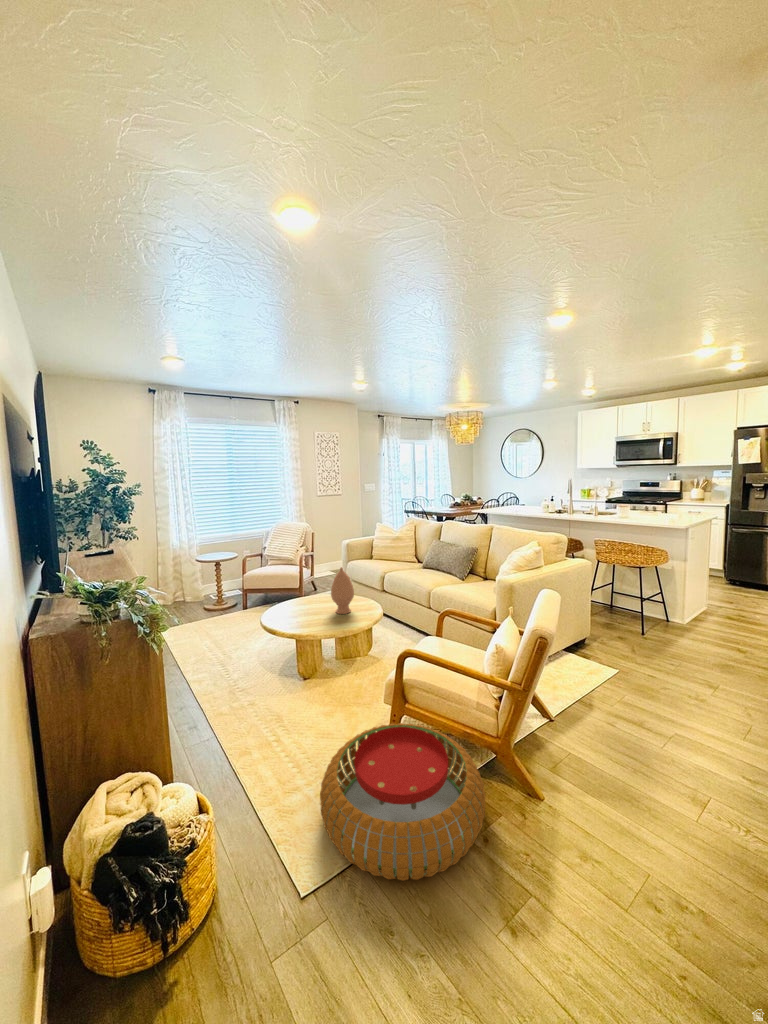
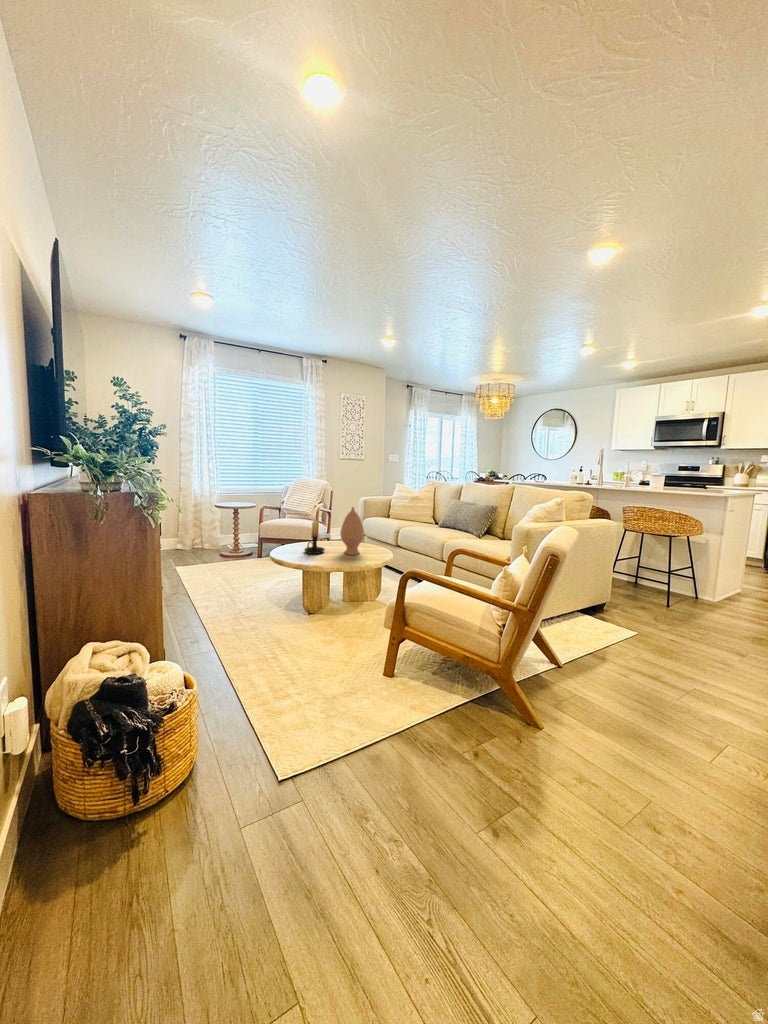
candle holder: none [297,578,316,618] -> present [305,517,325,554]
pouf: present [320,723,485,881] -> none [307,644,480,777]

